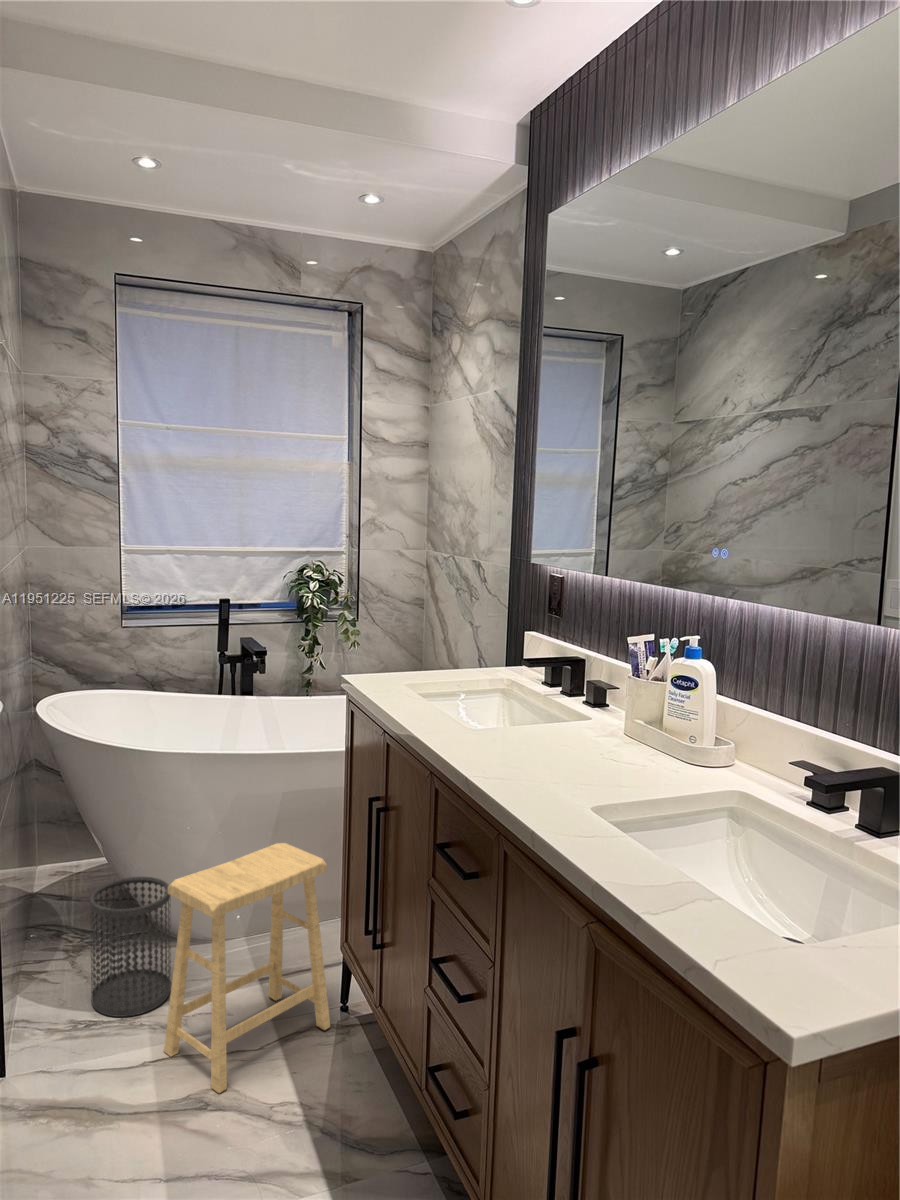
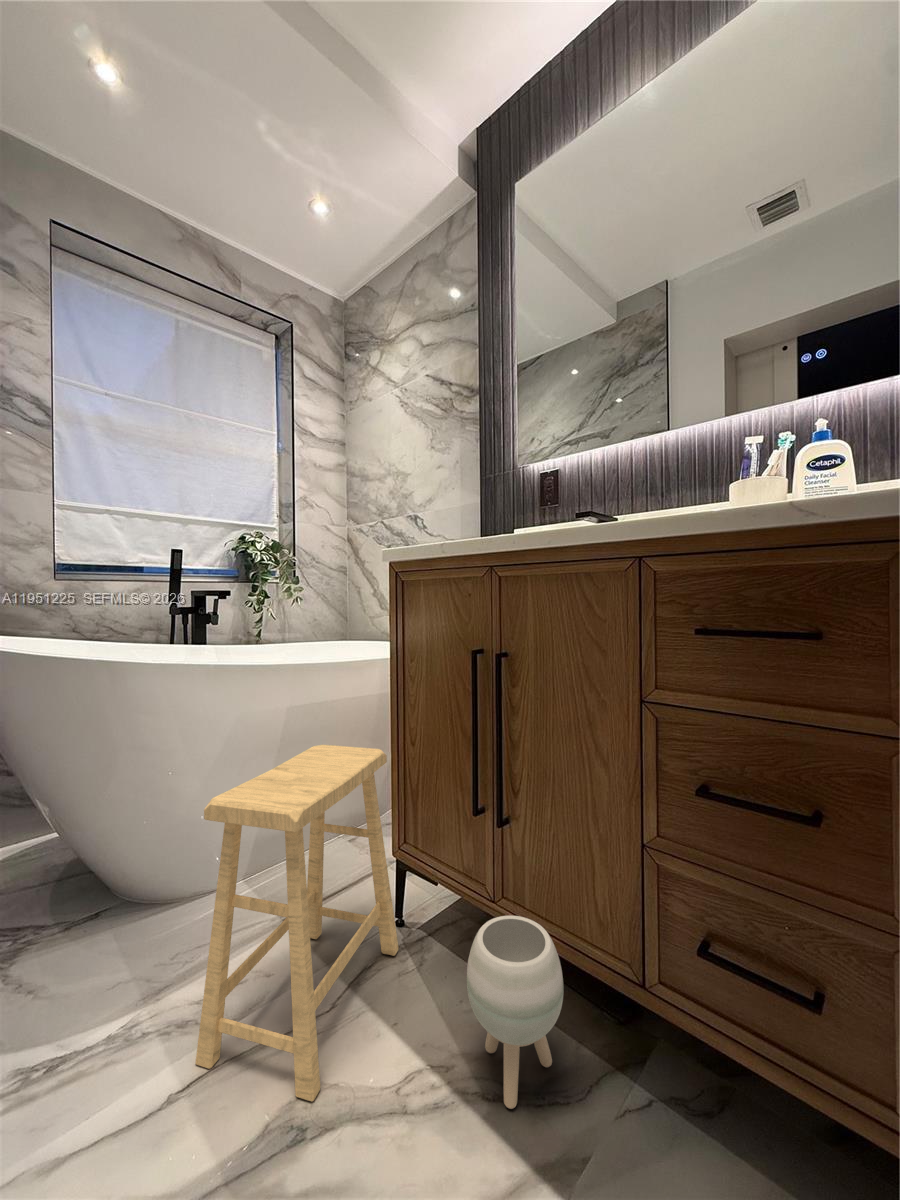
wastebasket: present [90,877,171,1017] -> none [47,824,173,1039]
planter: none [317,1016,390,1140] -> present [467,916,563,1109]

